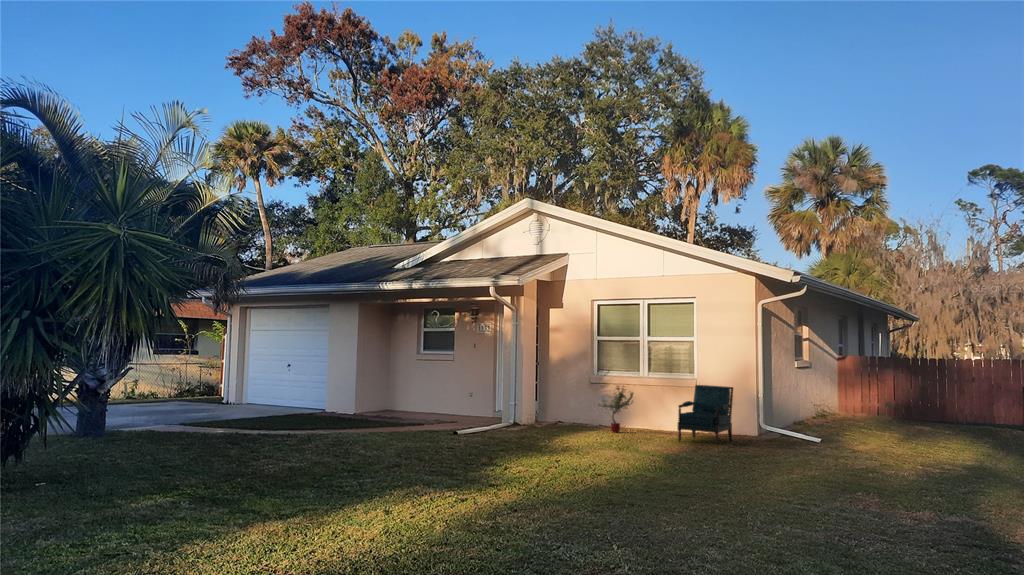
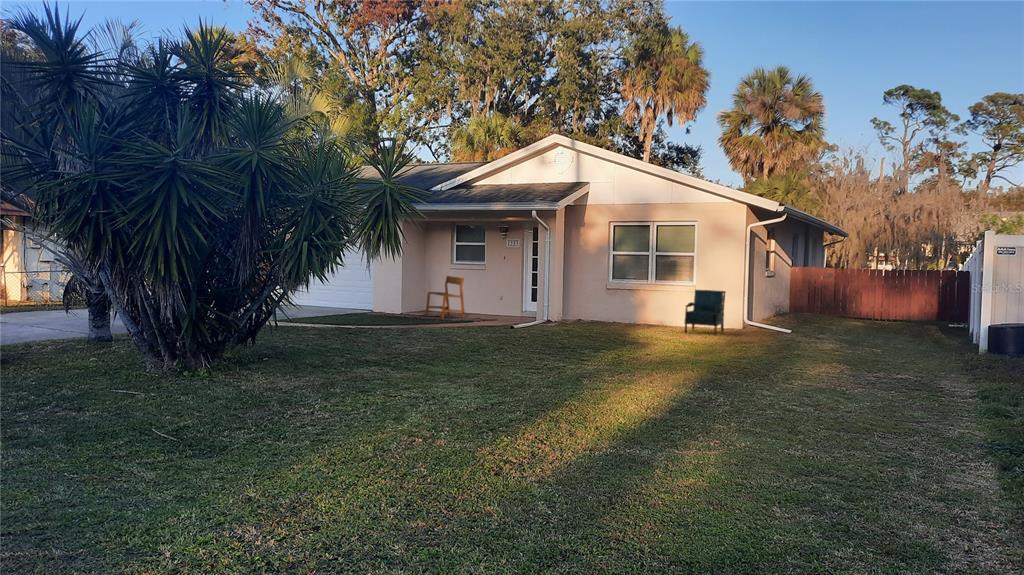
bench: none [387,366,427,417] -> present [426,276,465,319]
potted tree: present [599,386,633,432] -> none [616,290,647,328]

